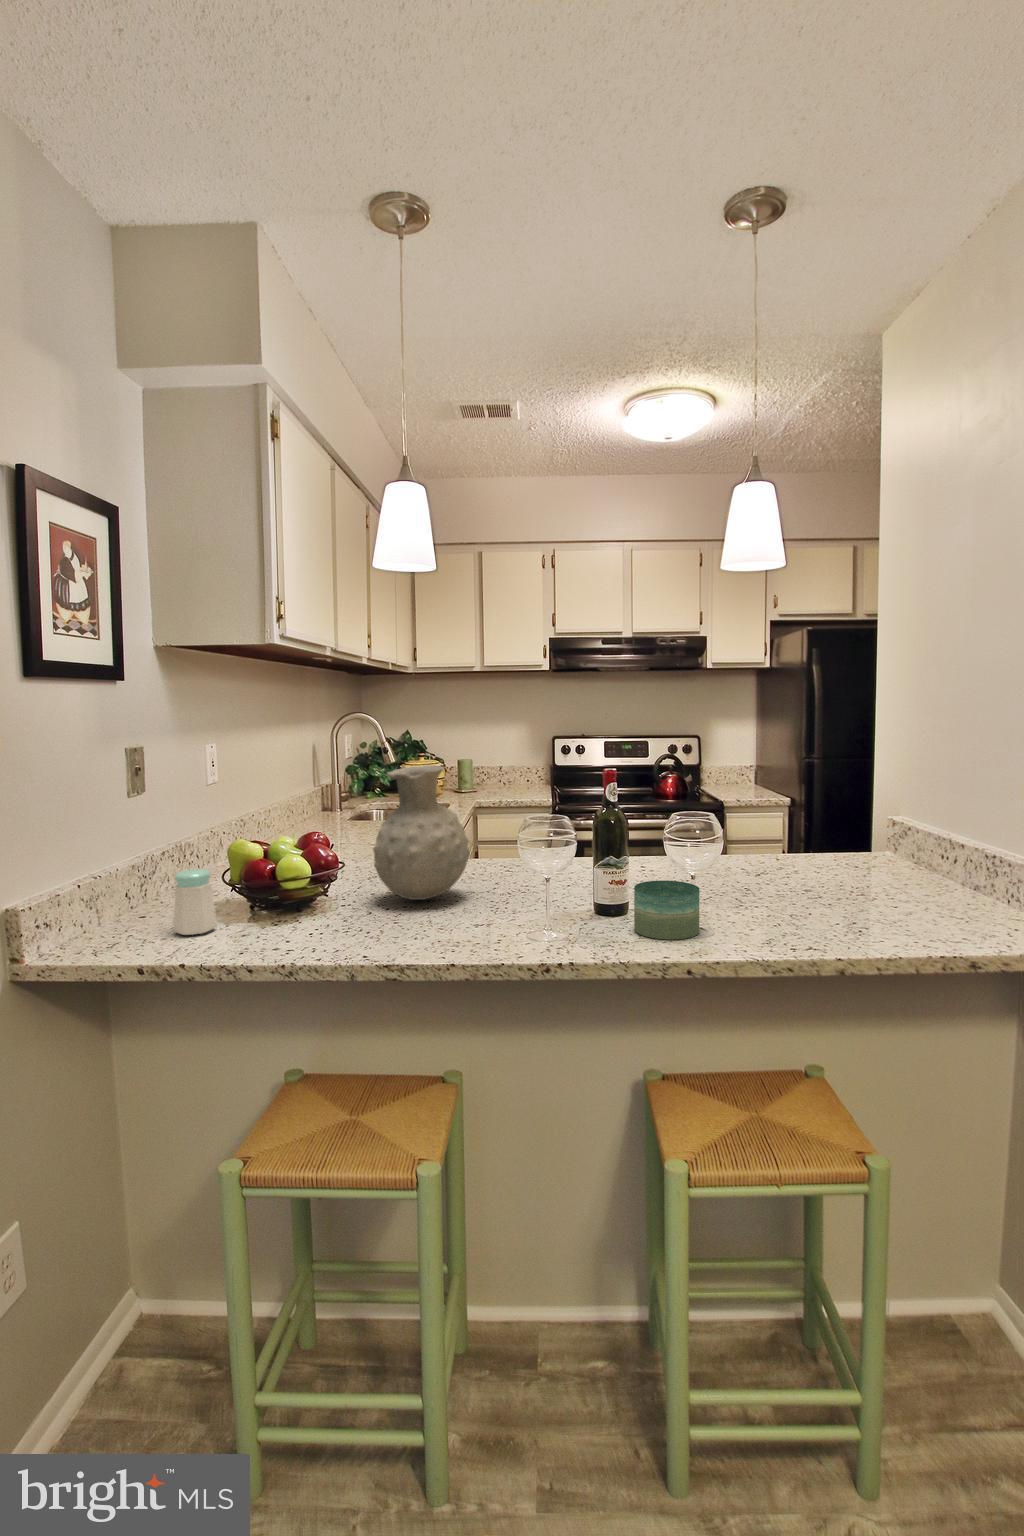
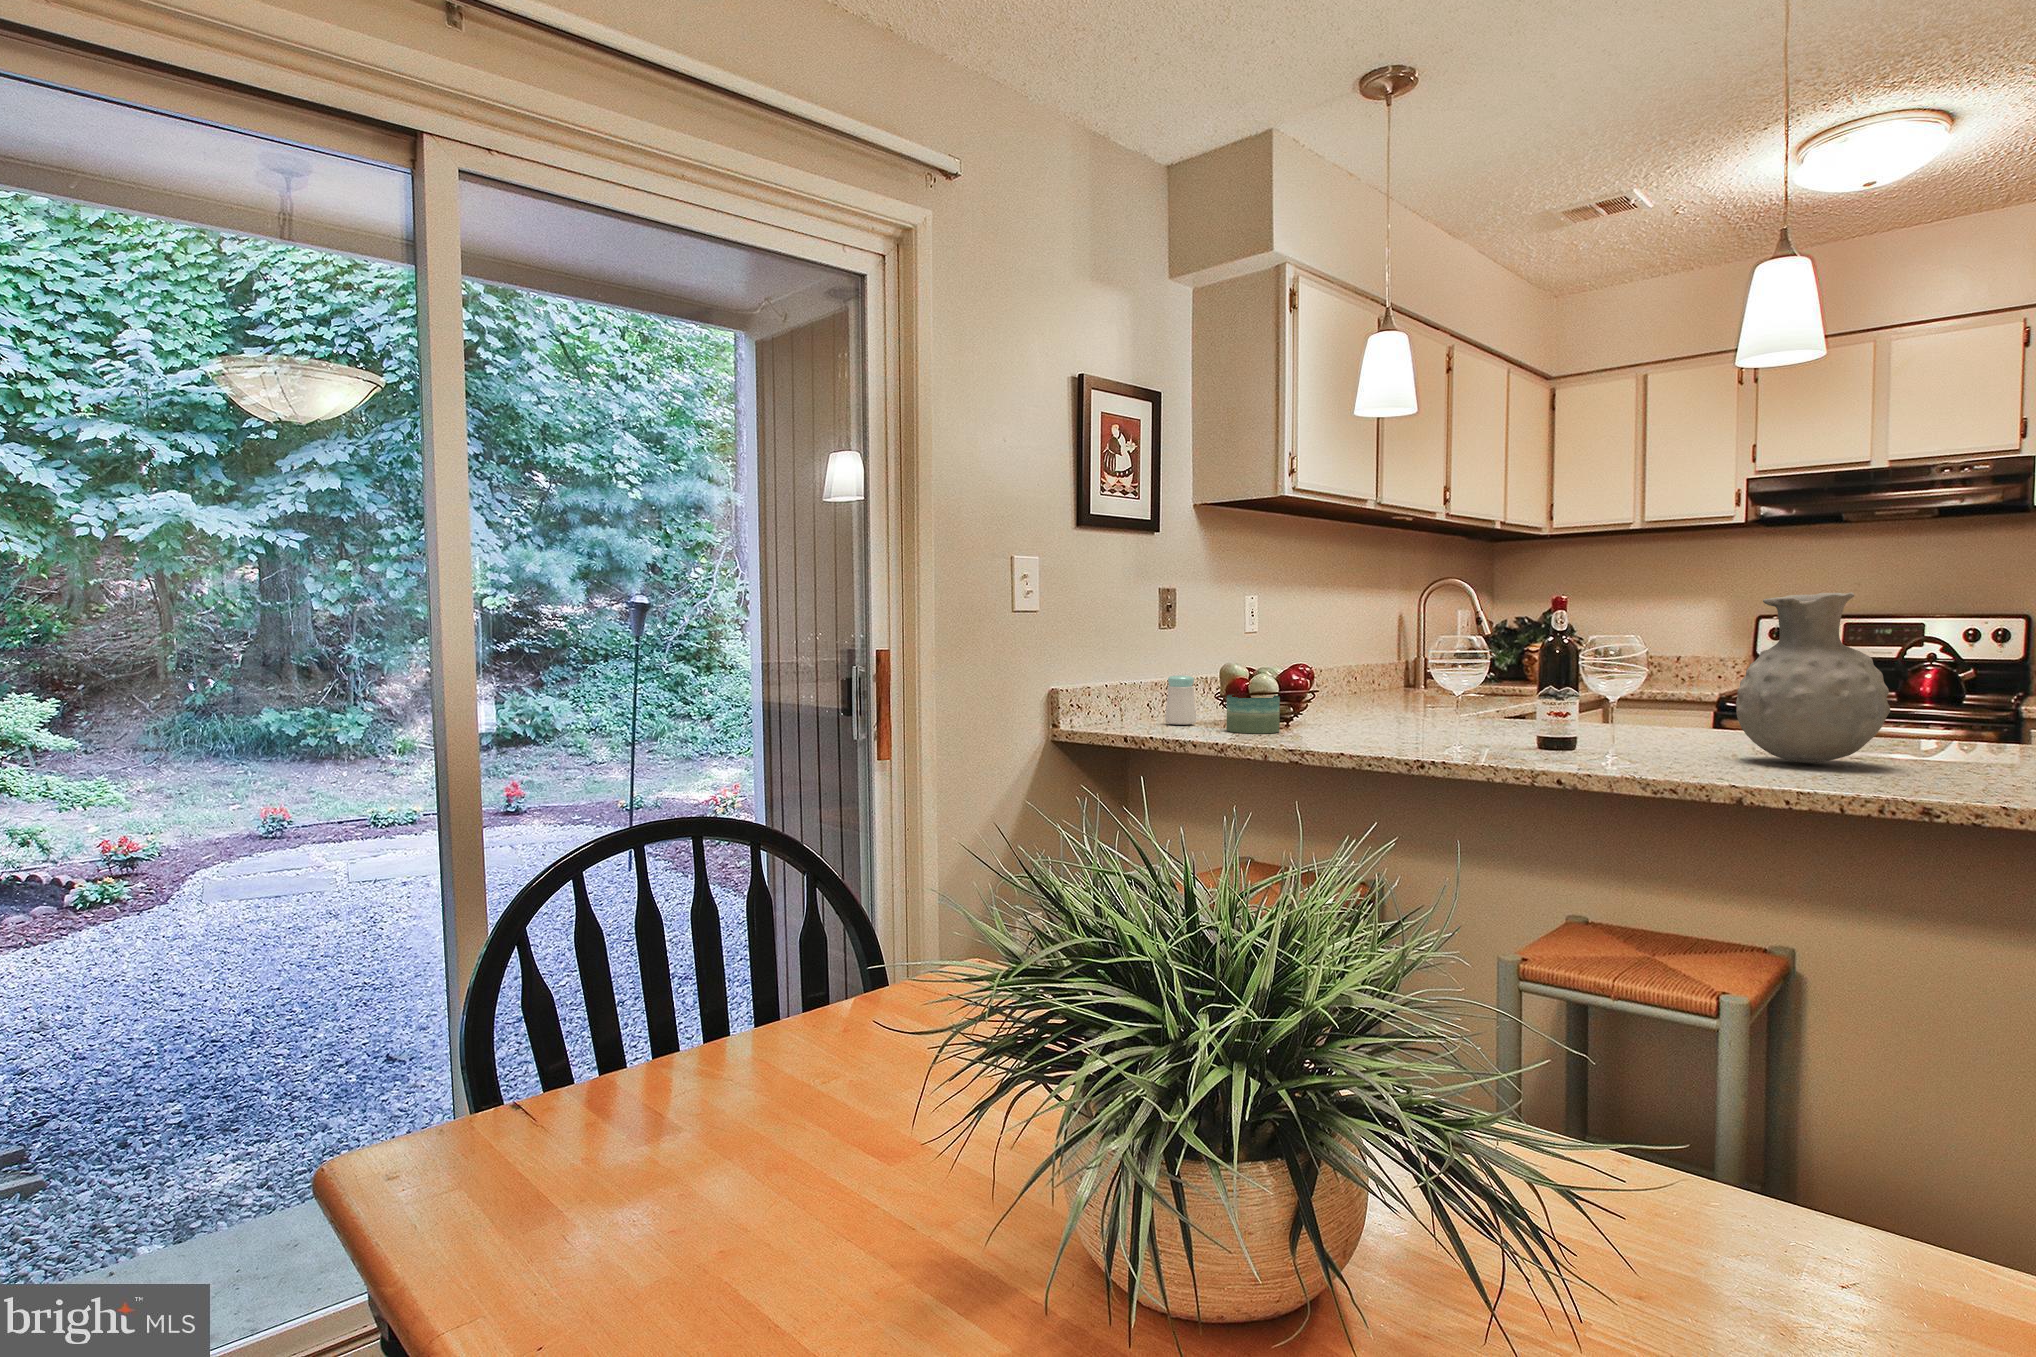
vase: present [373,765,470,900] -> present [1736,592,1890,763]
candle: present [634,880,700,940] -> present [1226,695,1280,733]

